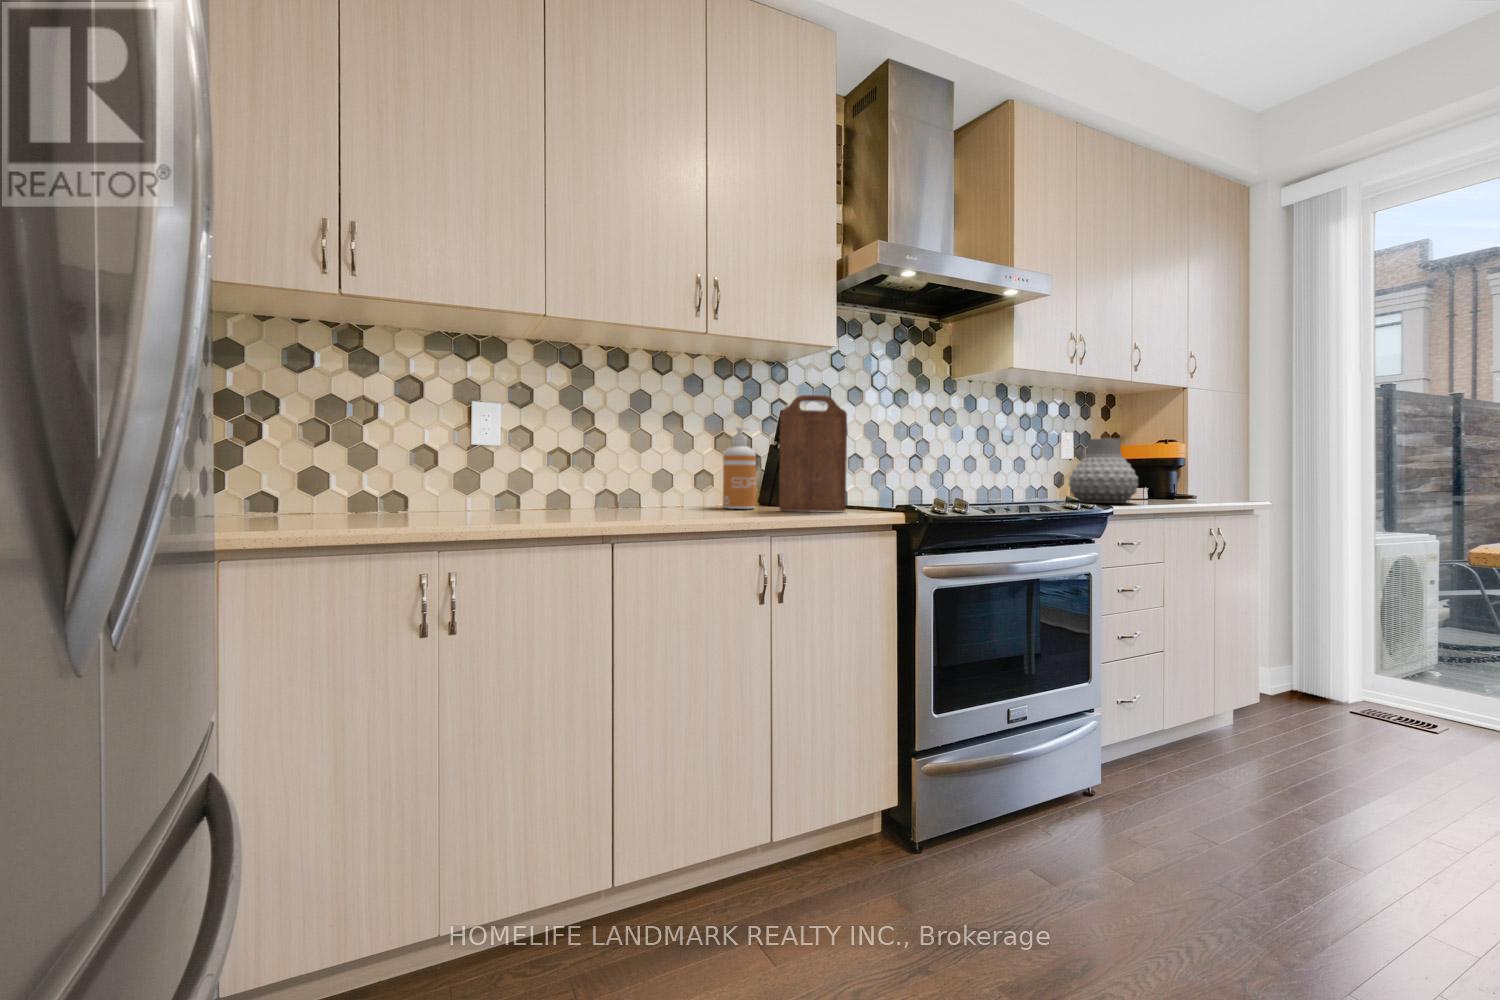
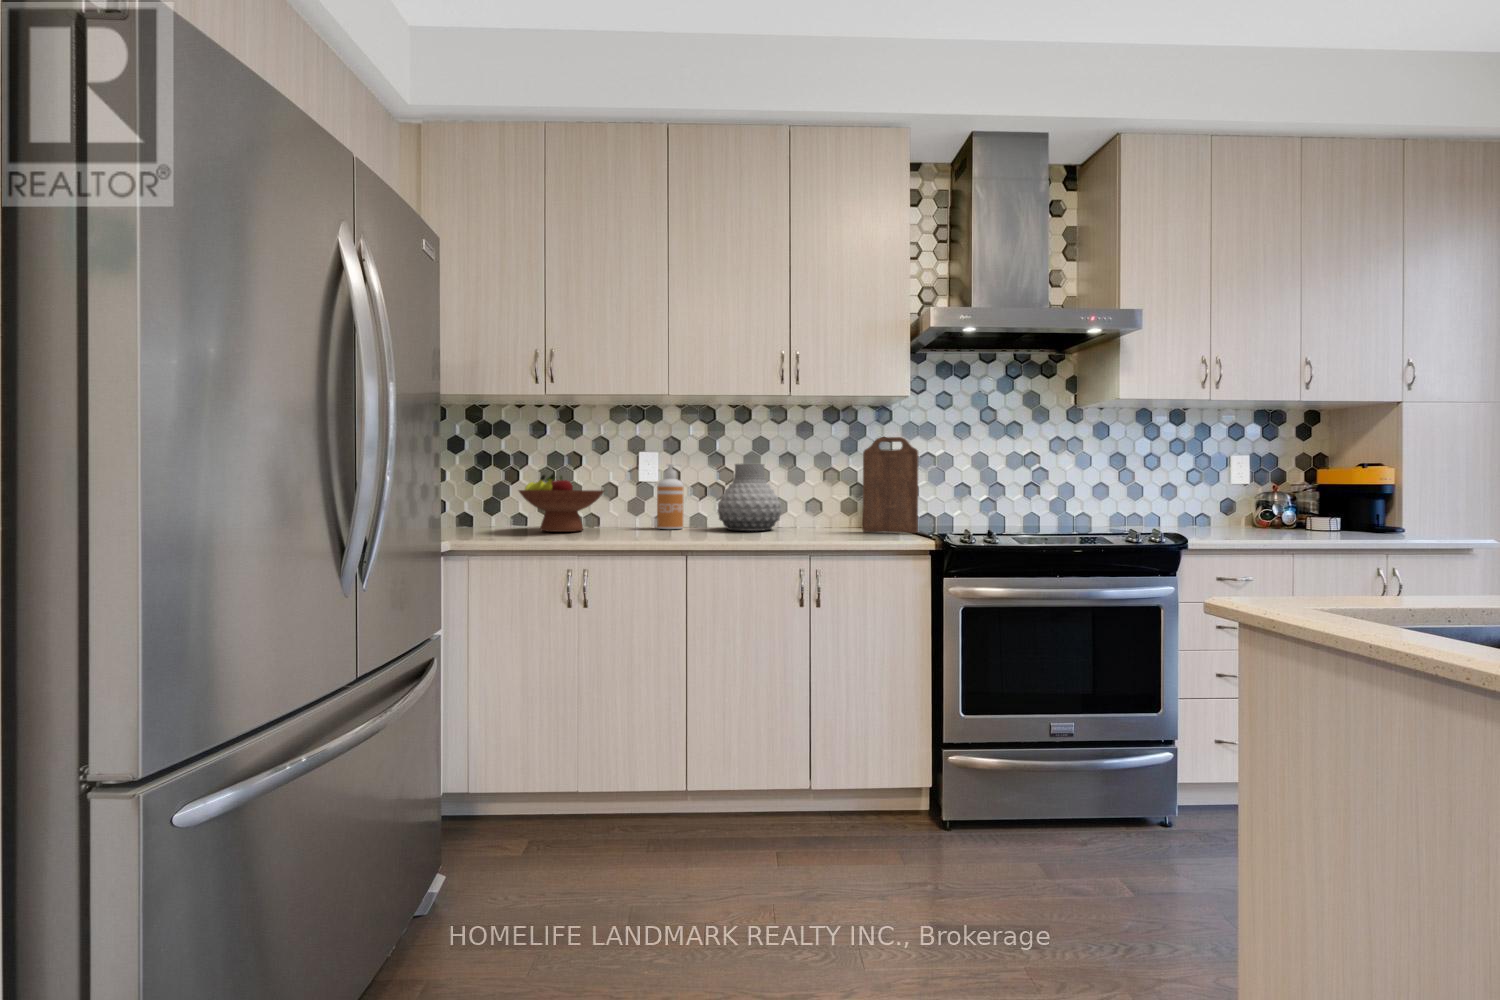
fruit bowl: none [265,426,426,521] -> present [519,474,604,532]
soap dispenser: present [723,427,756,509] -> present [657,464,683,529]
vase: present [1069,438,1138,503] -> present [717,463,781,531]

